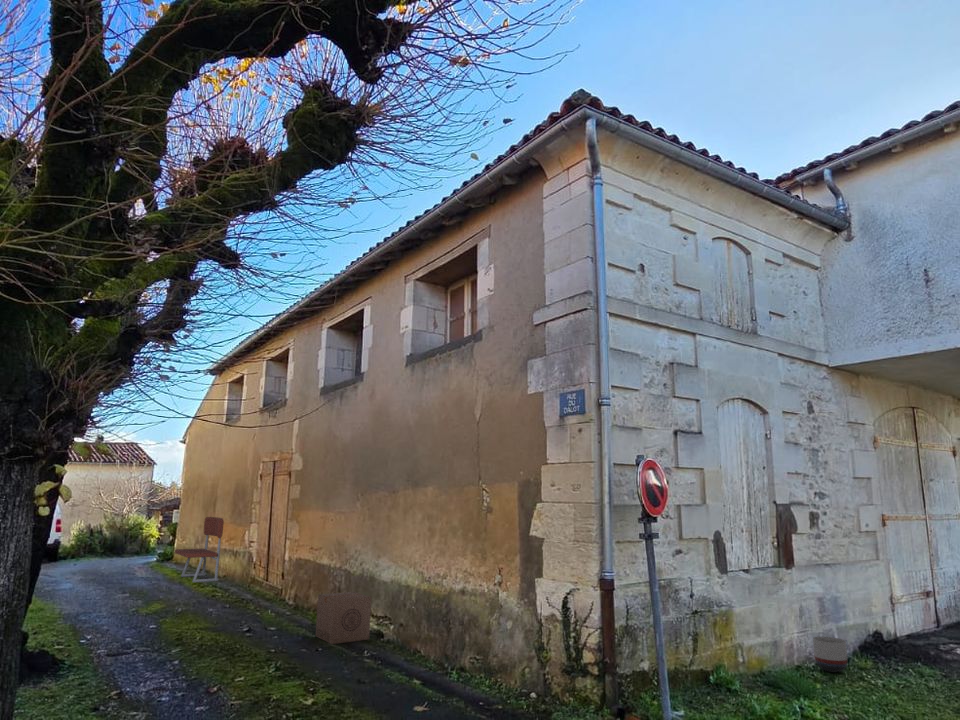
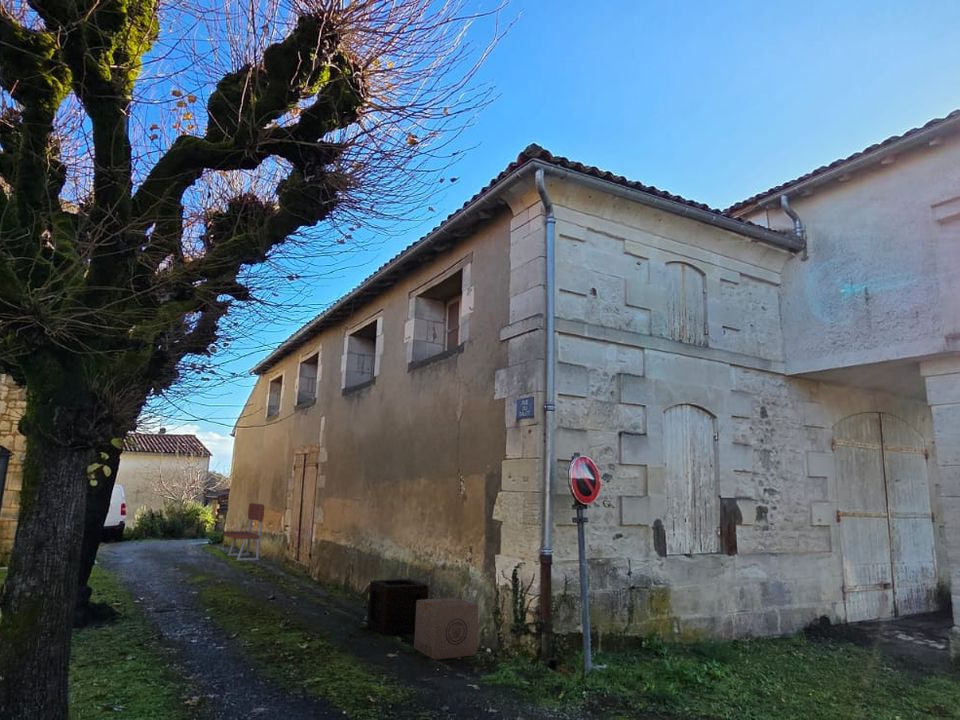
cardboard box: present [316,592,371,644] -> present [414,598,478,660]
wooden crate: none [370,605,443,676] -> present [367,579,428,636]
planter: present [813,637,848,672] -> none [752,617,781,648]

